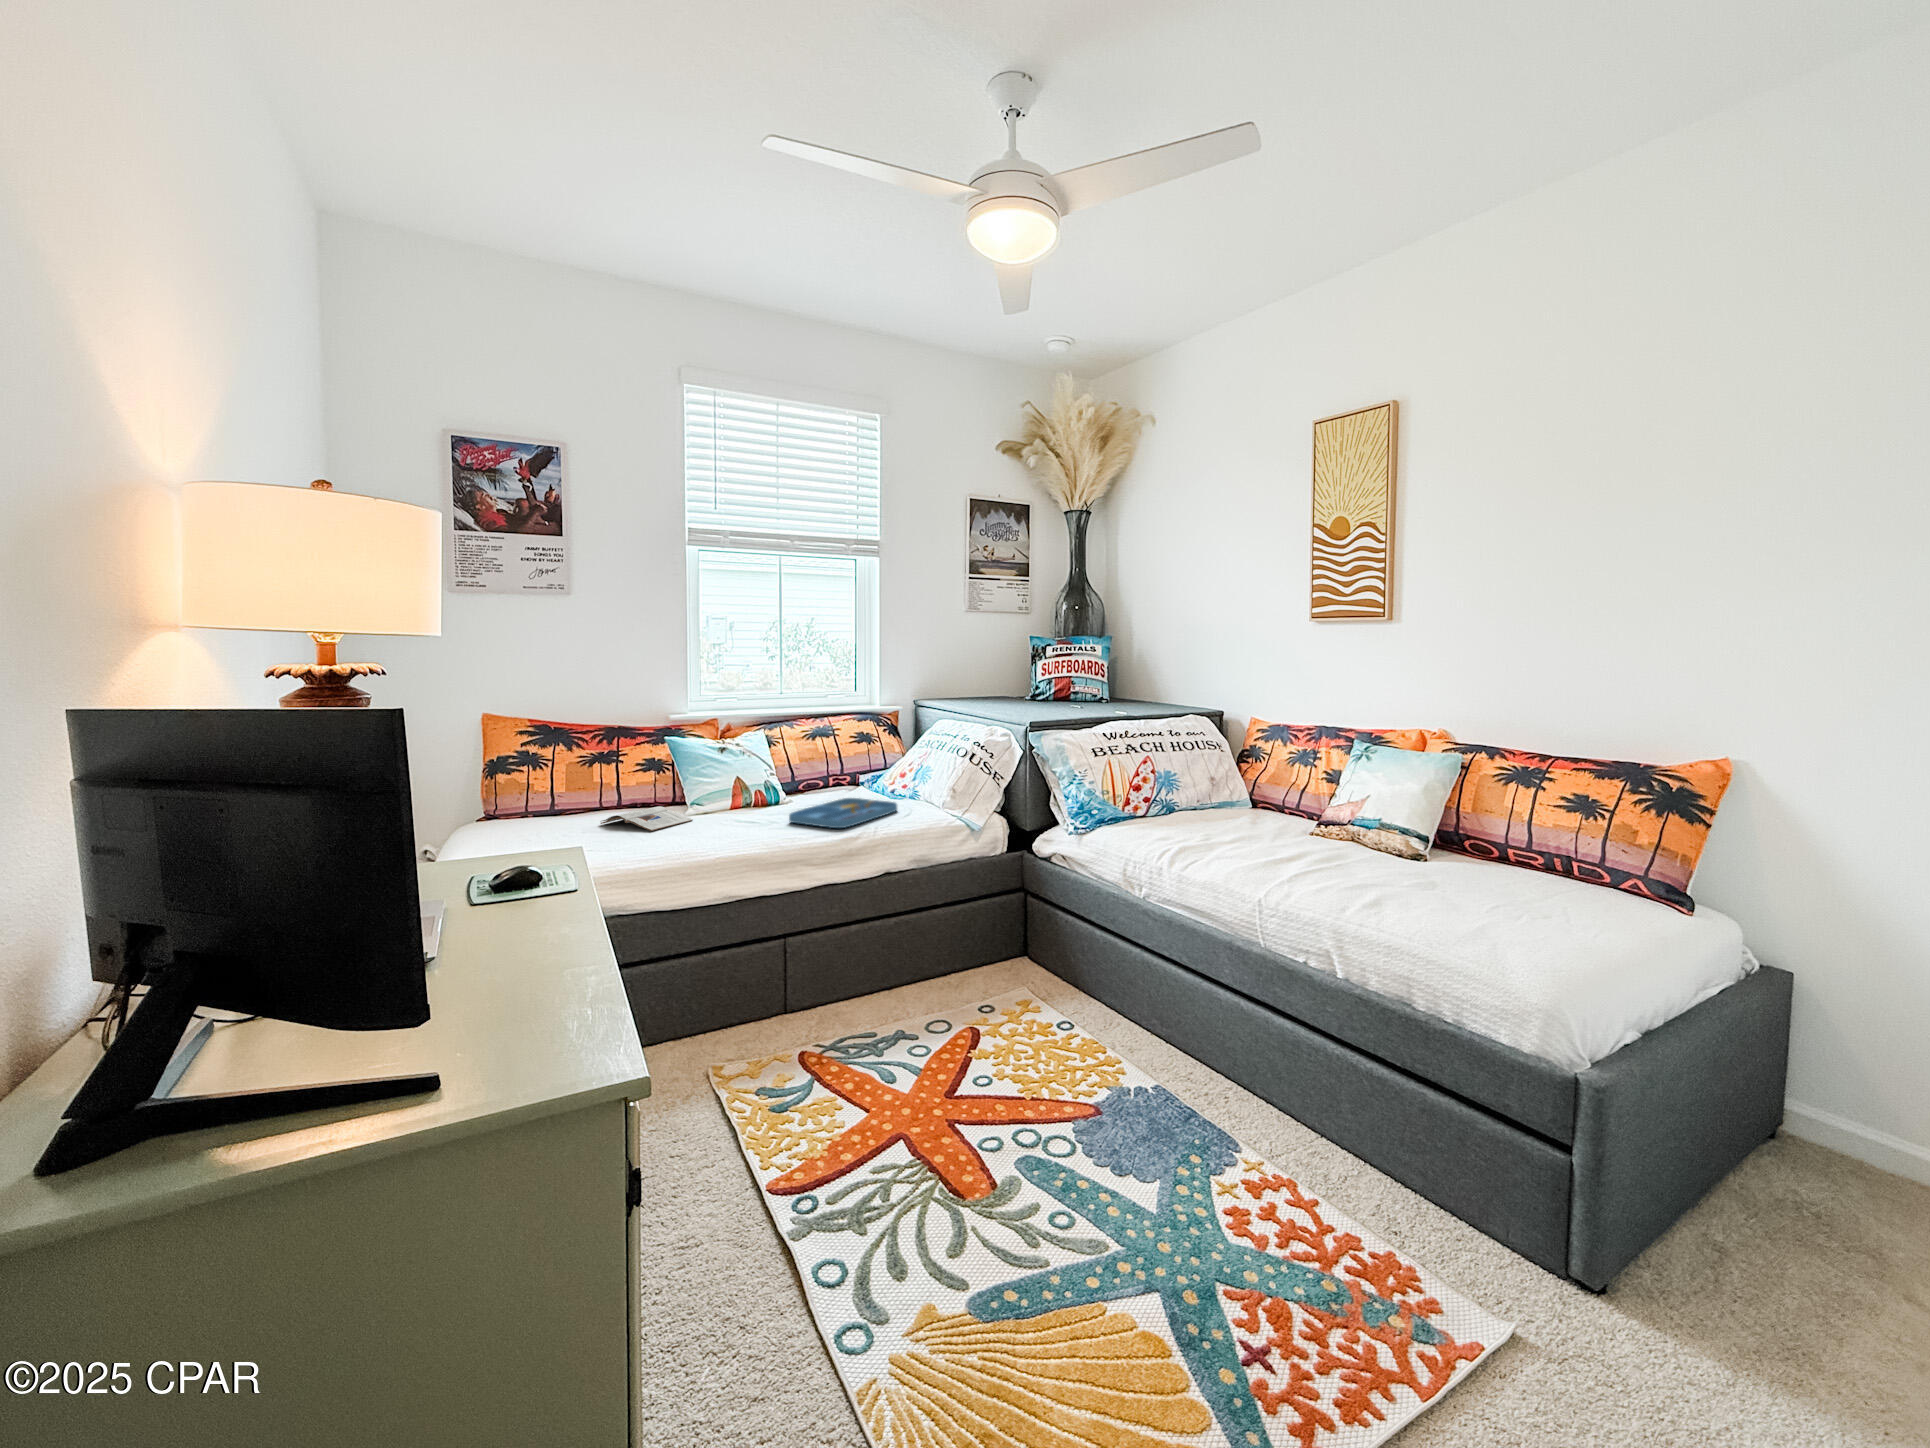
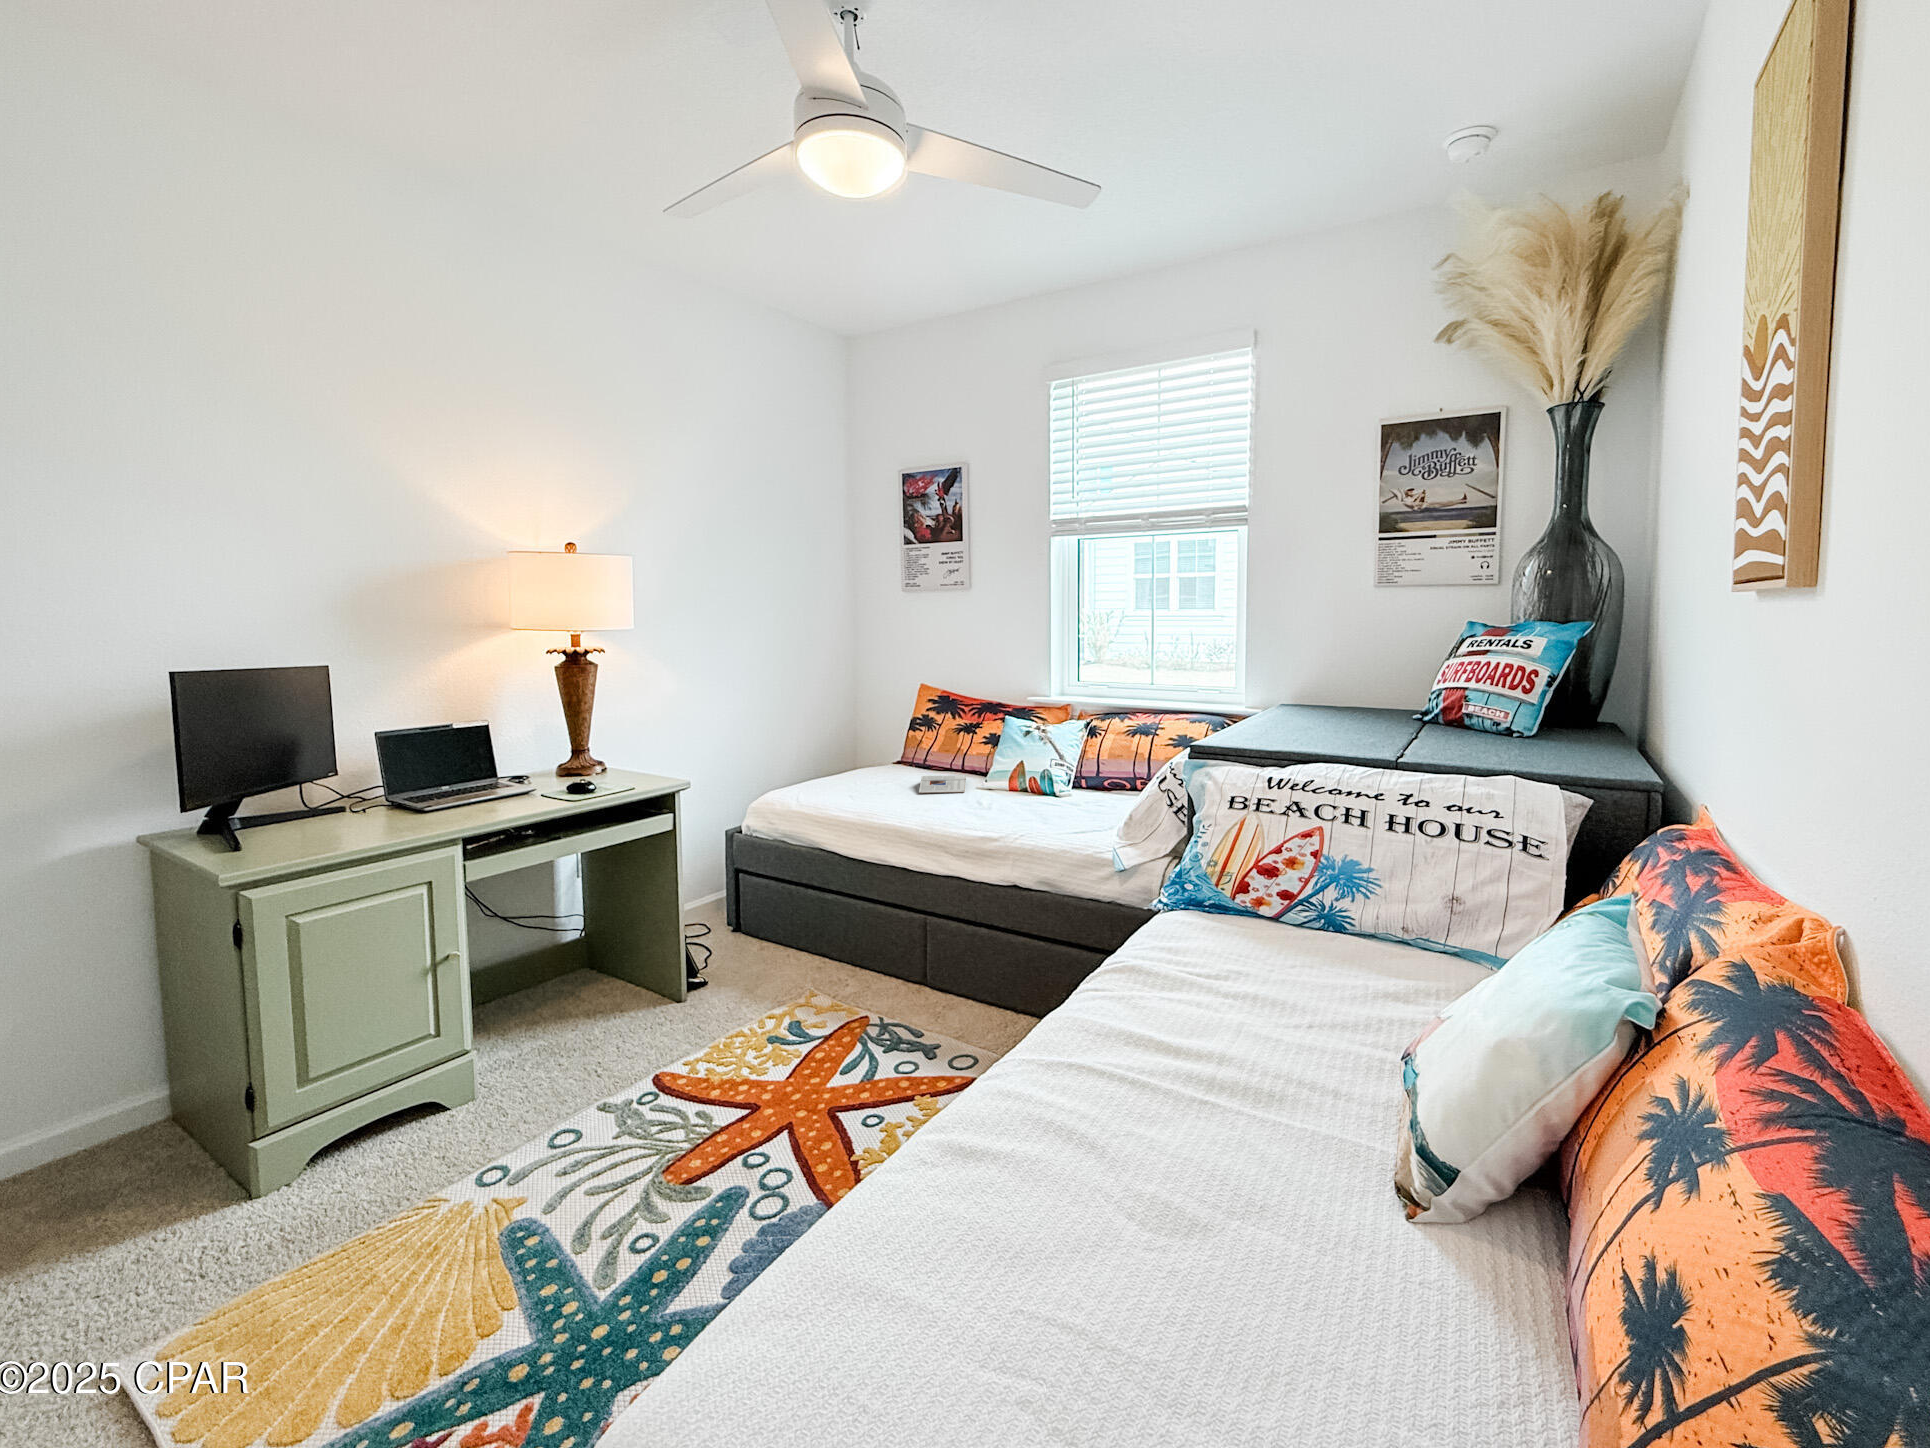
tray: present [789,798,897,828] -> none [988,801,1095,827]

